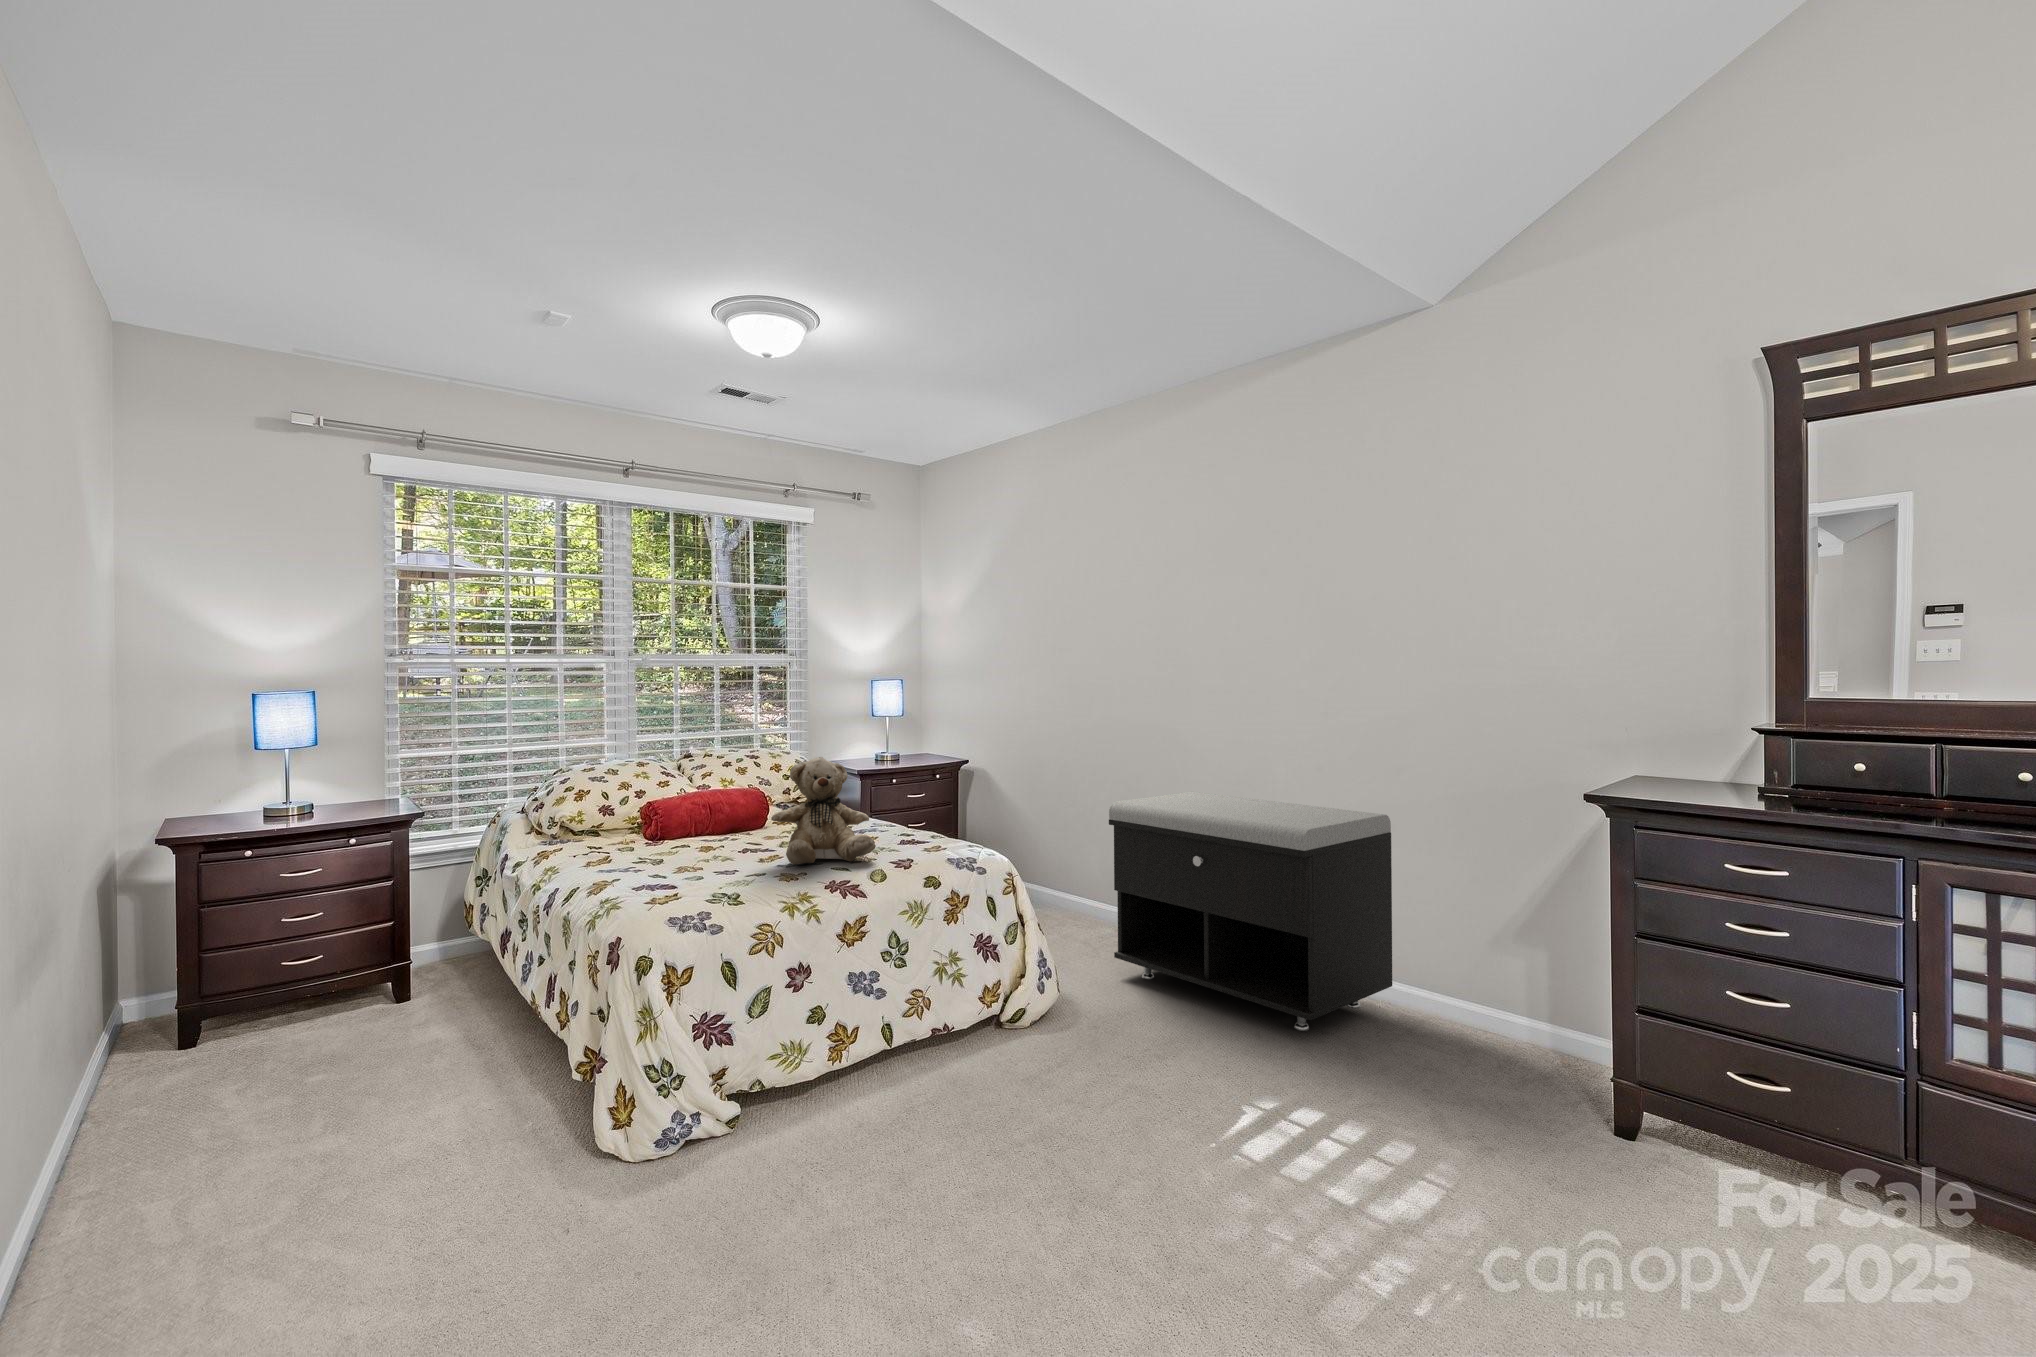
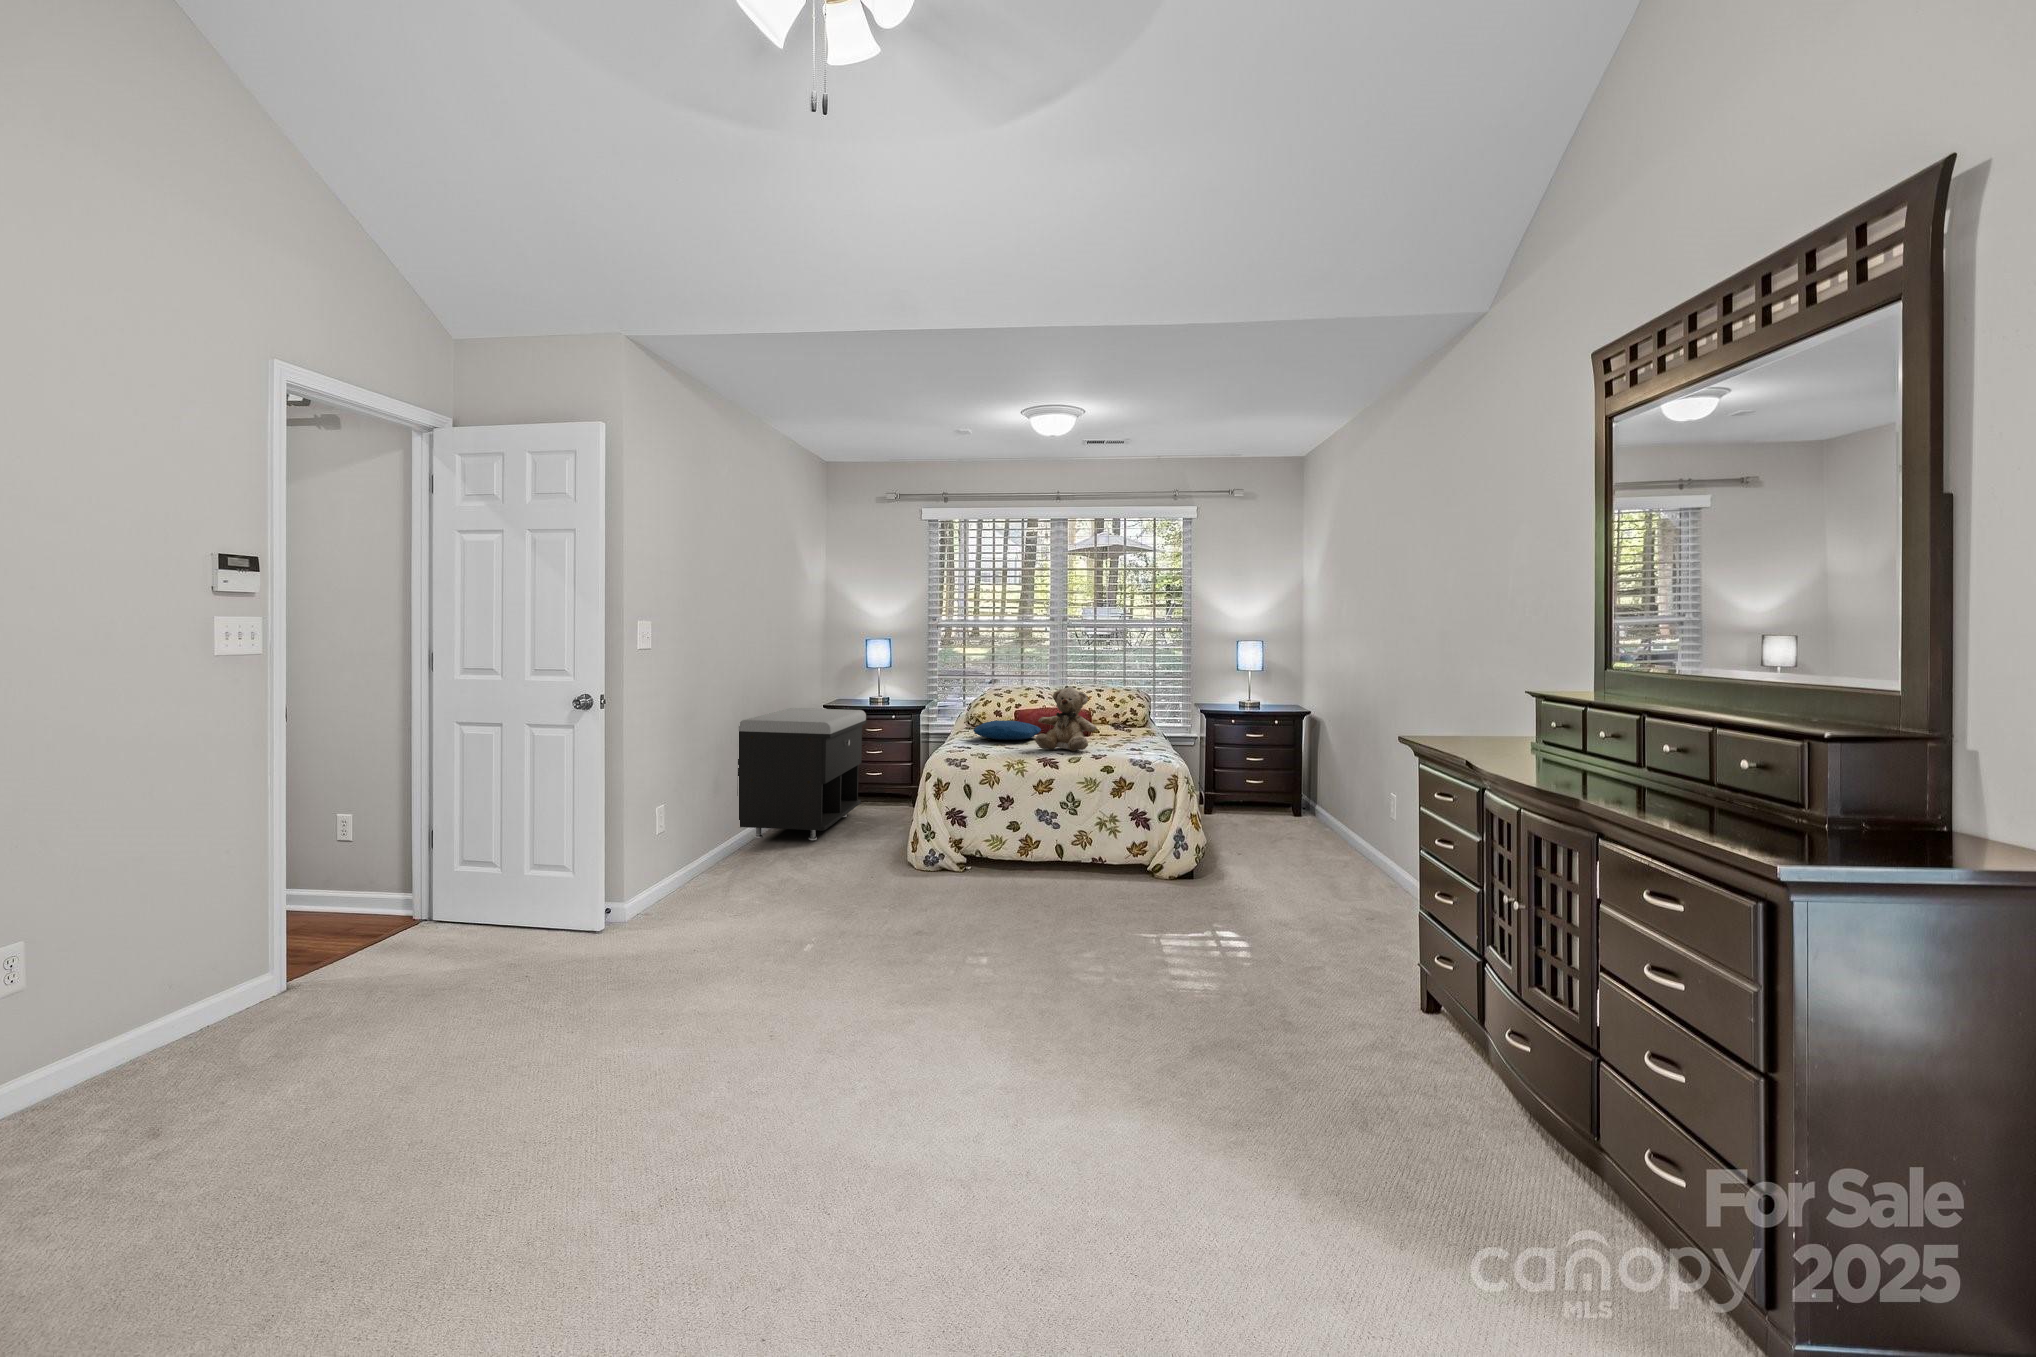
storage bench: present [1109,792,1392,1031] -> present [737,708,866,840]
pillow: none [620,822,734,858] -> present [973,721,1041,740]

